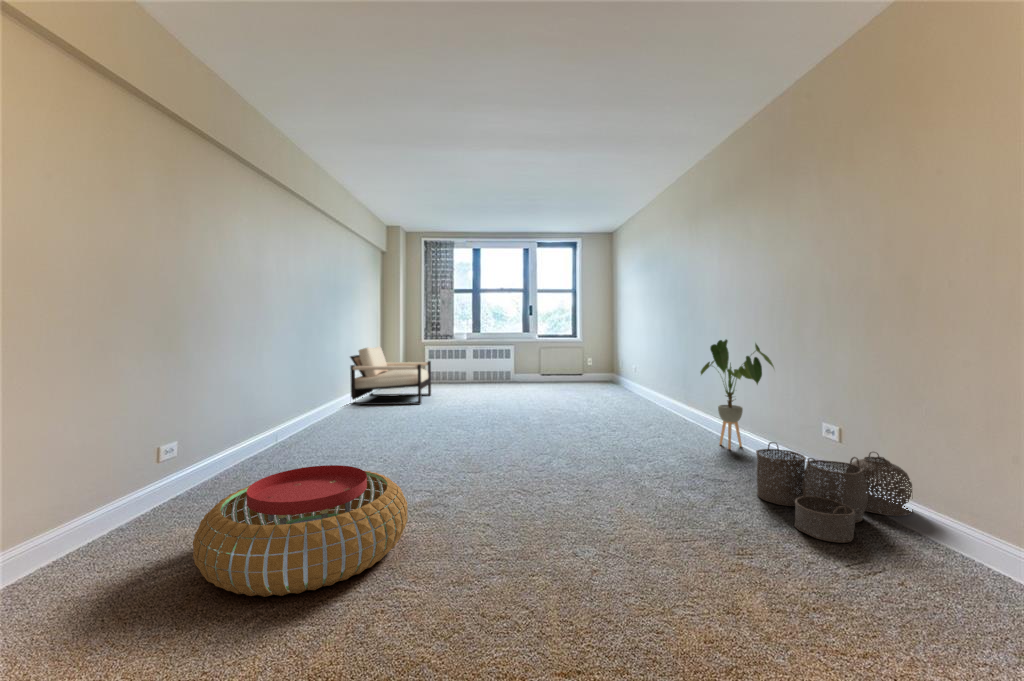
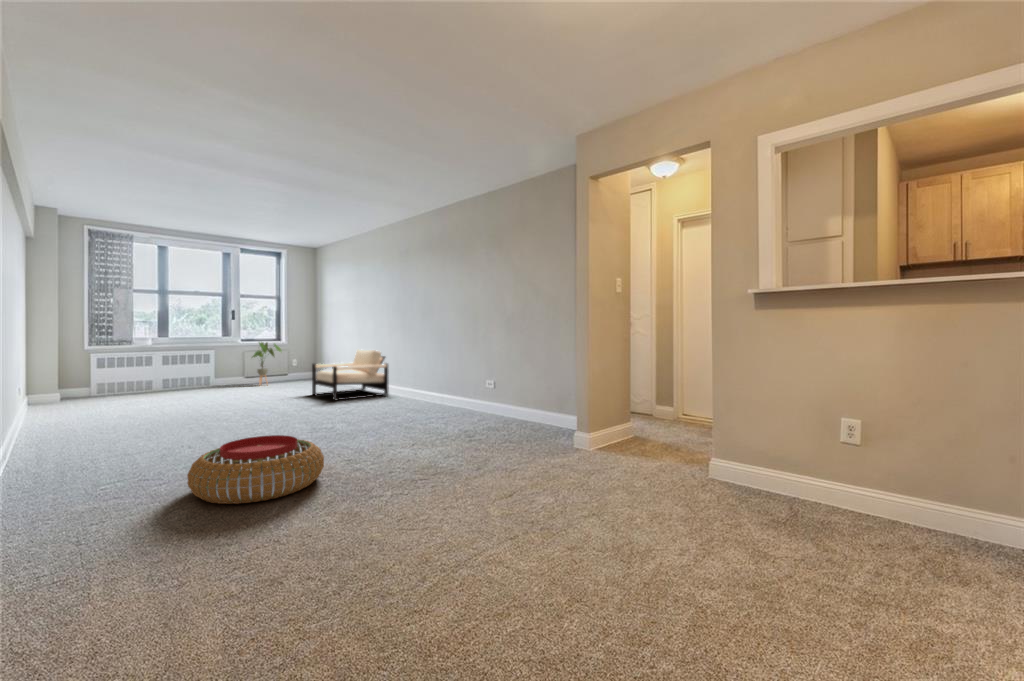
house plant: present [701,340,774,449] -> present [253,342,281,385]
armchair: present [350,347,431,405] -> present [312,349,389,400]
woven basket: present [756,442,913,543] -> none [463,397,519,432]

